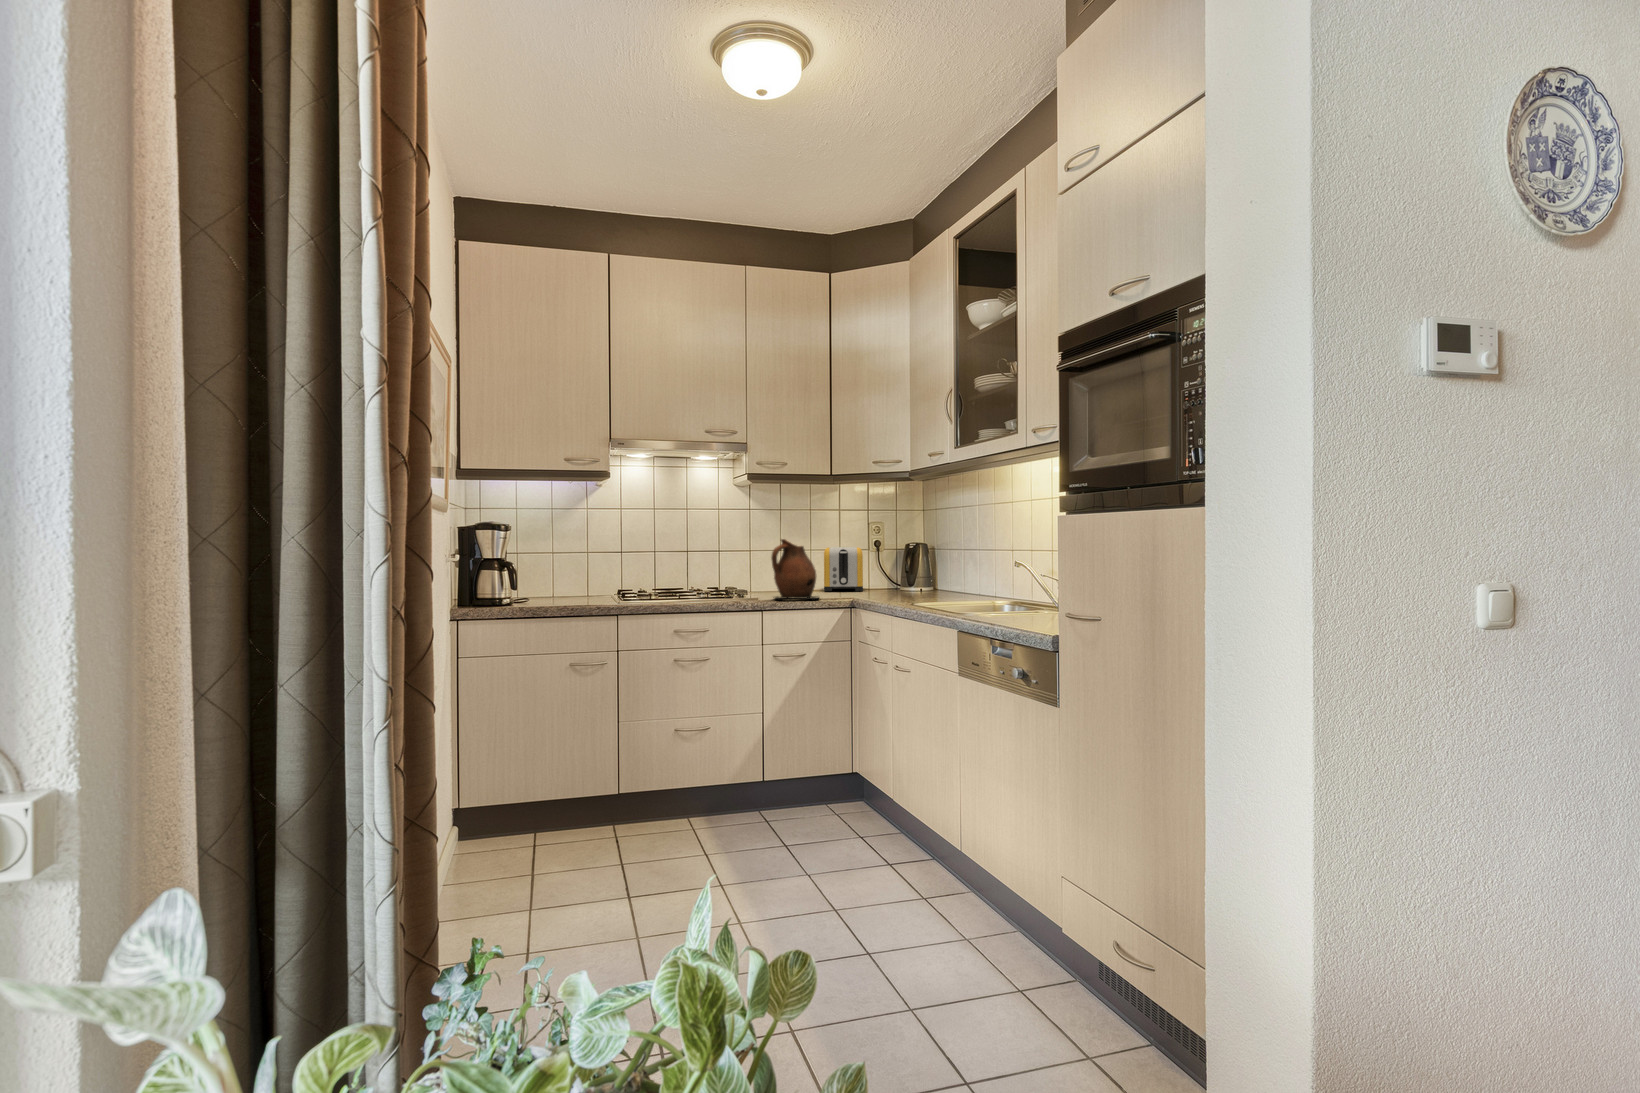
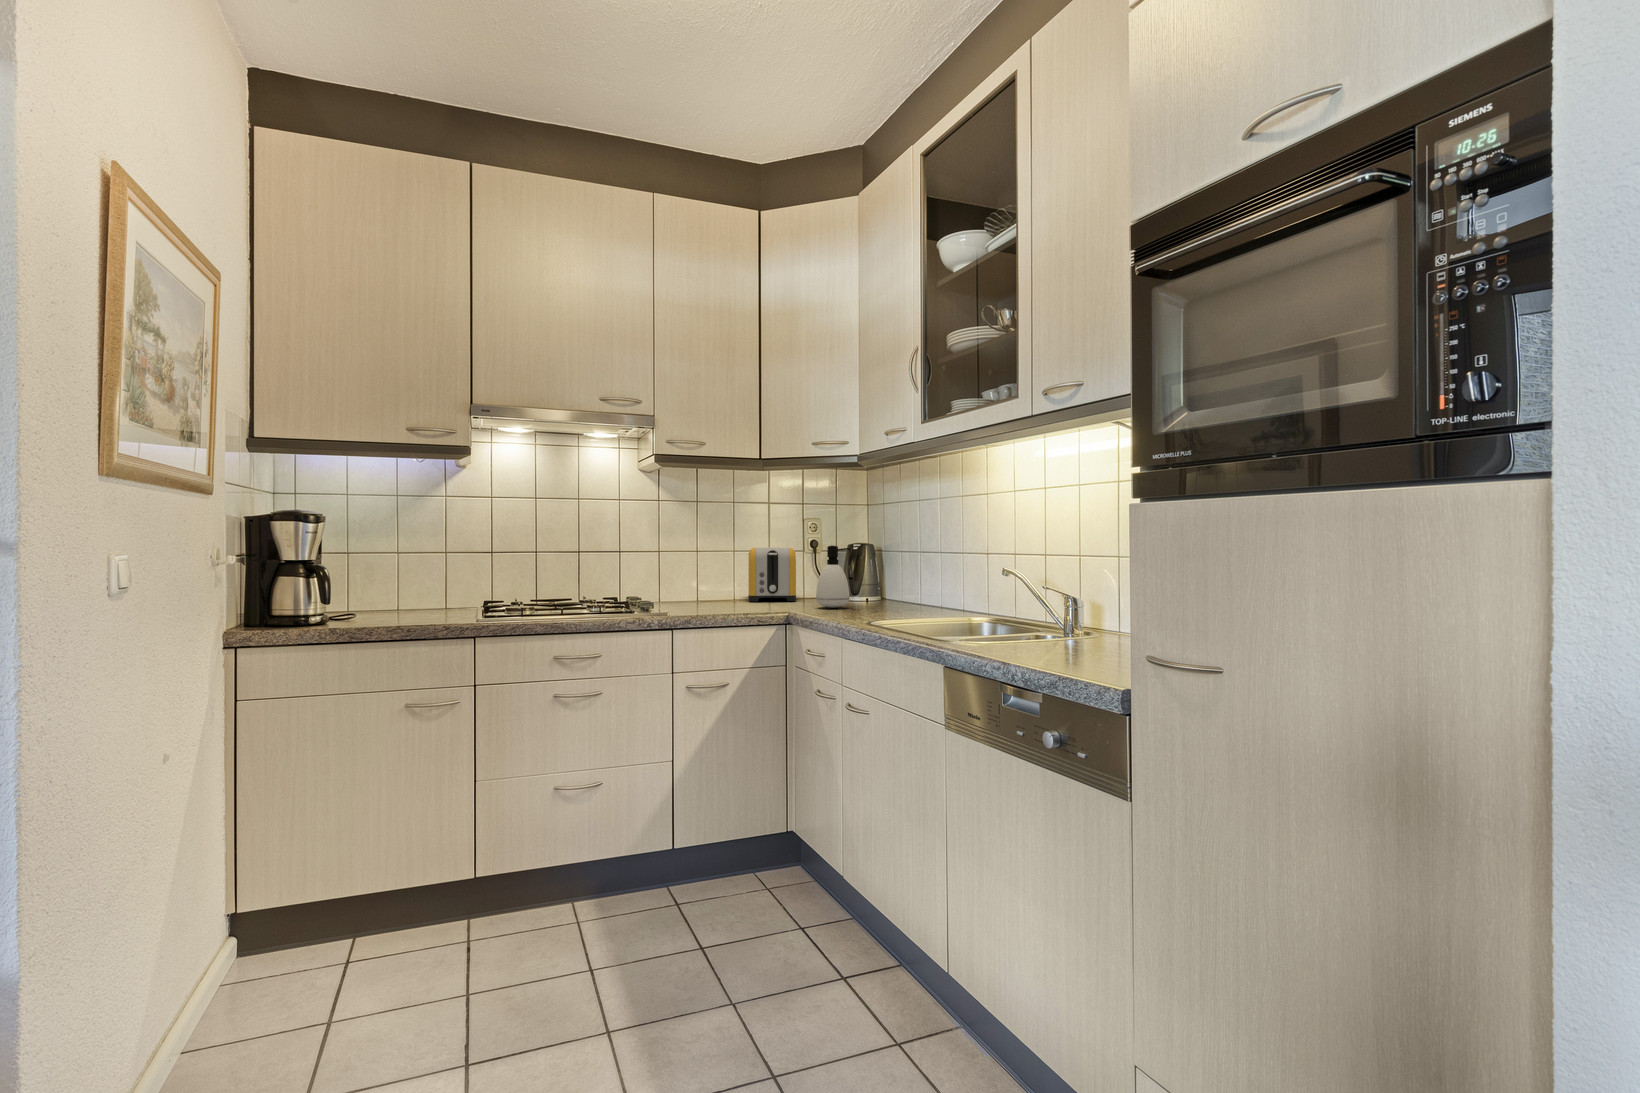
ceramic pitcher: present [771,539,818,599] -> none [683,537,745,616]
soap dispenser: none [877,545,905,595] -> present [816,545,851,608]

